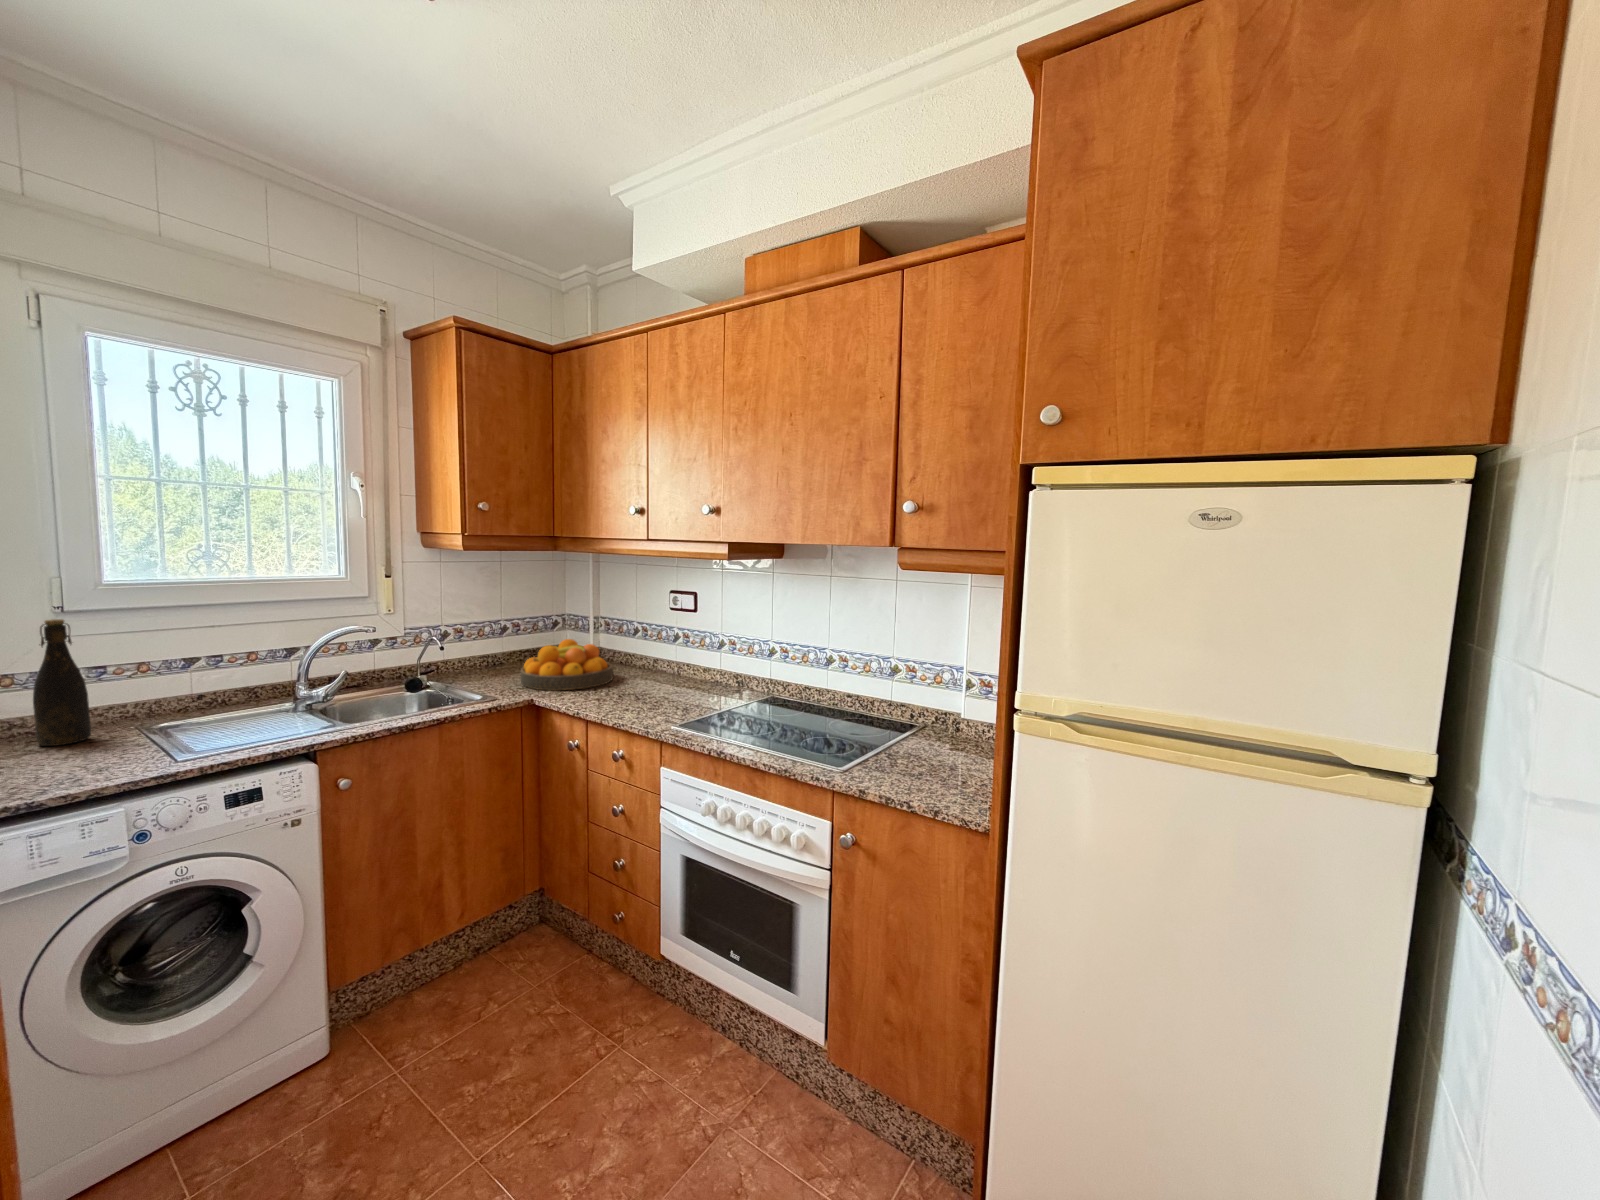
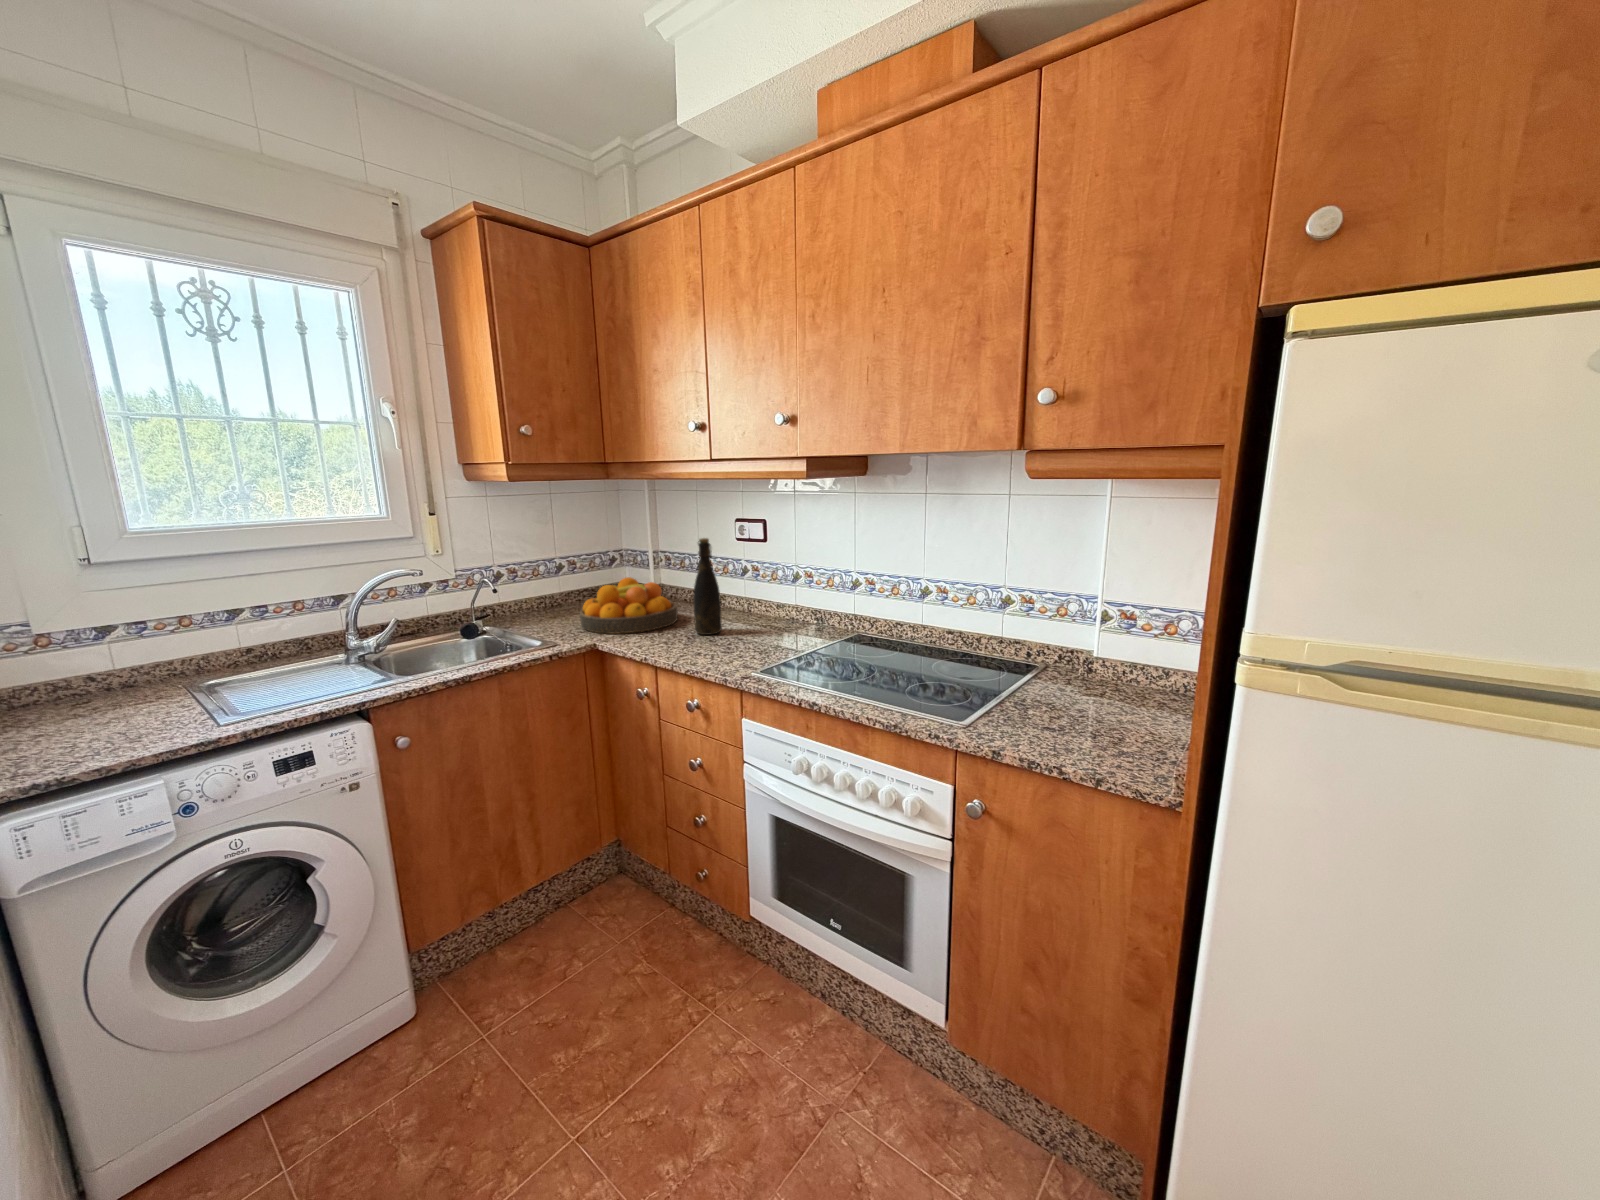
bottle: present [33,619,91,746] -> present [693,538,722,635]

